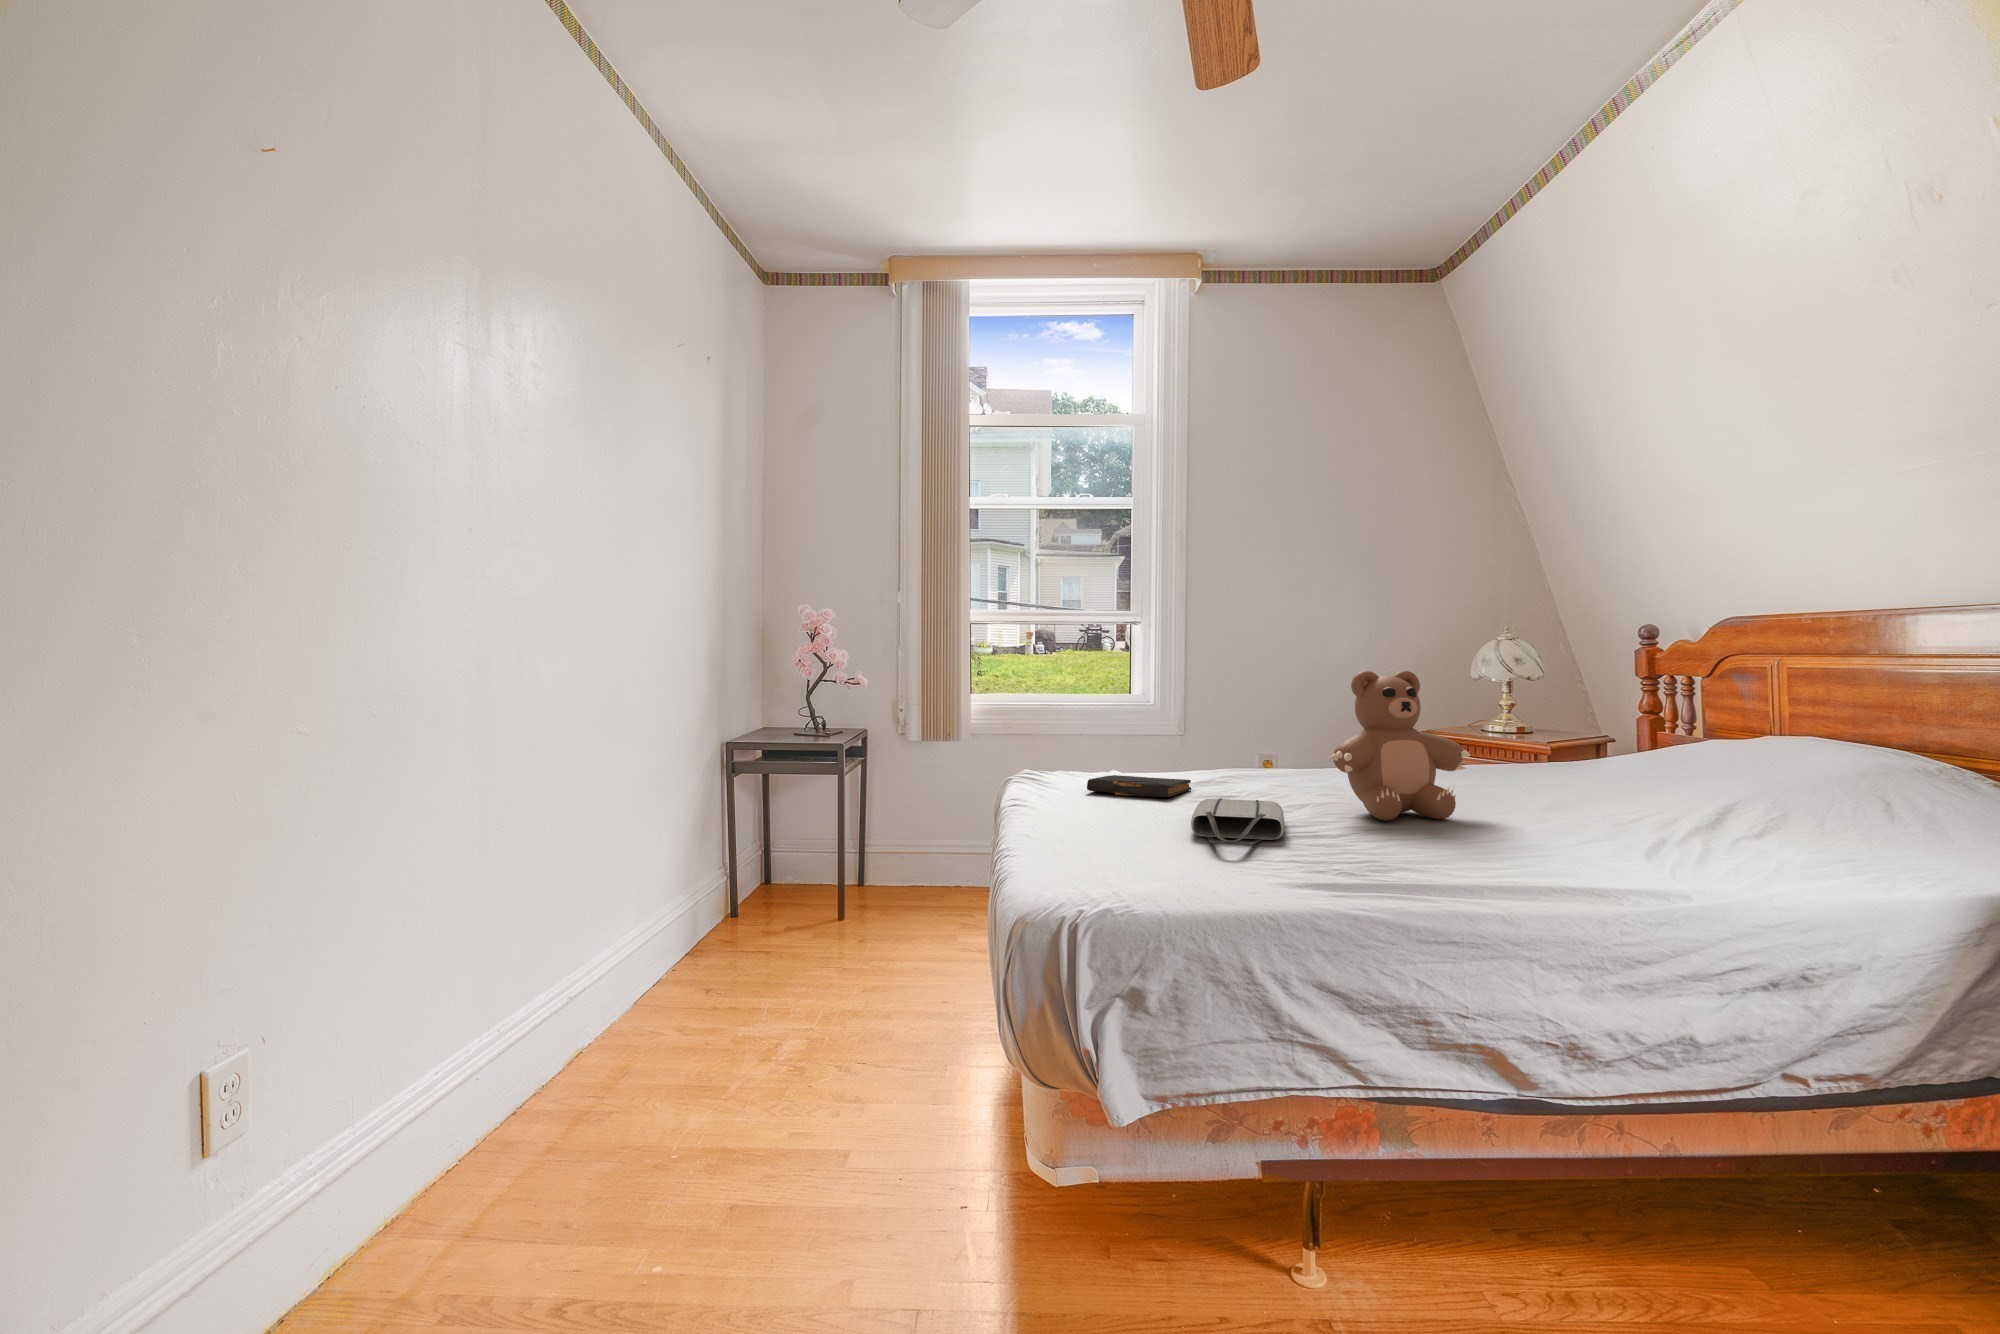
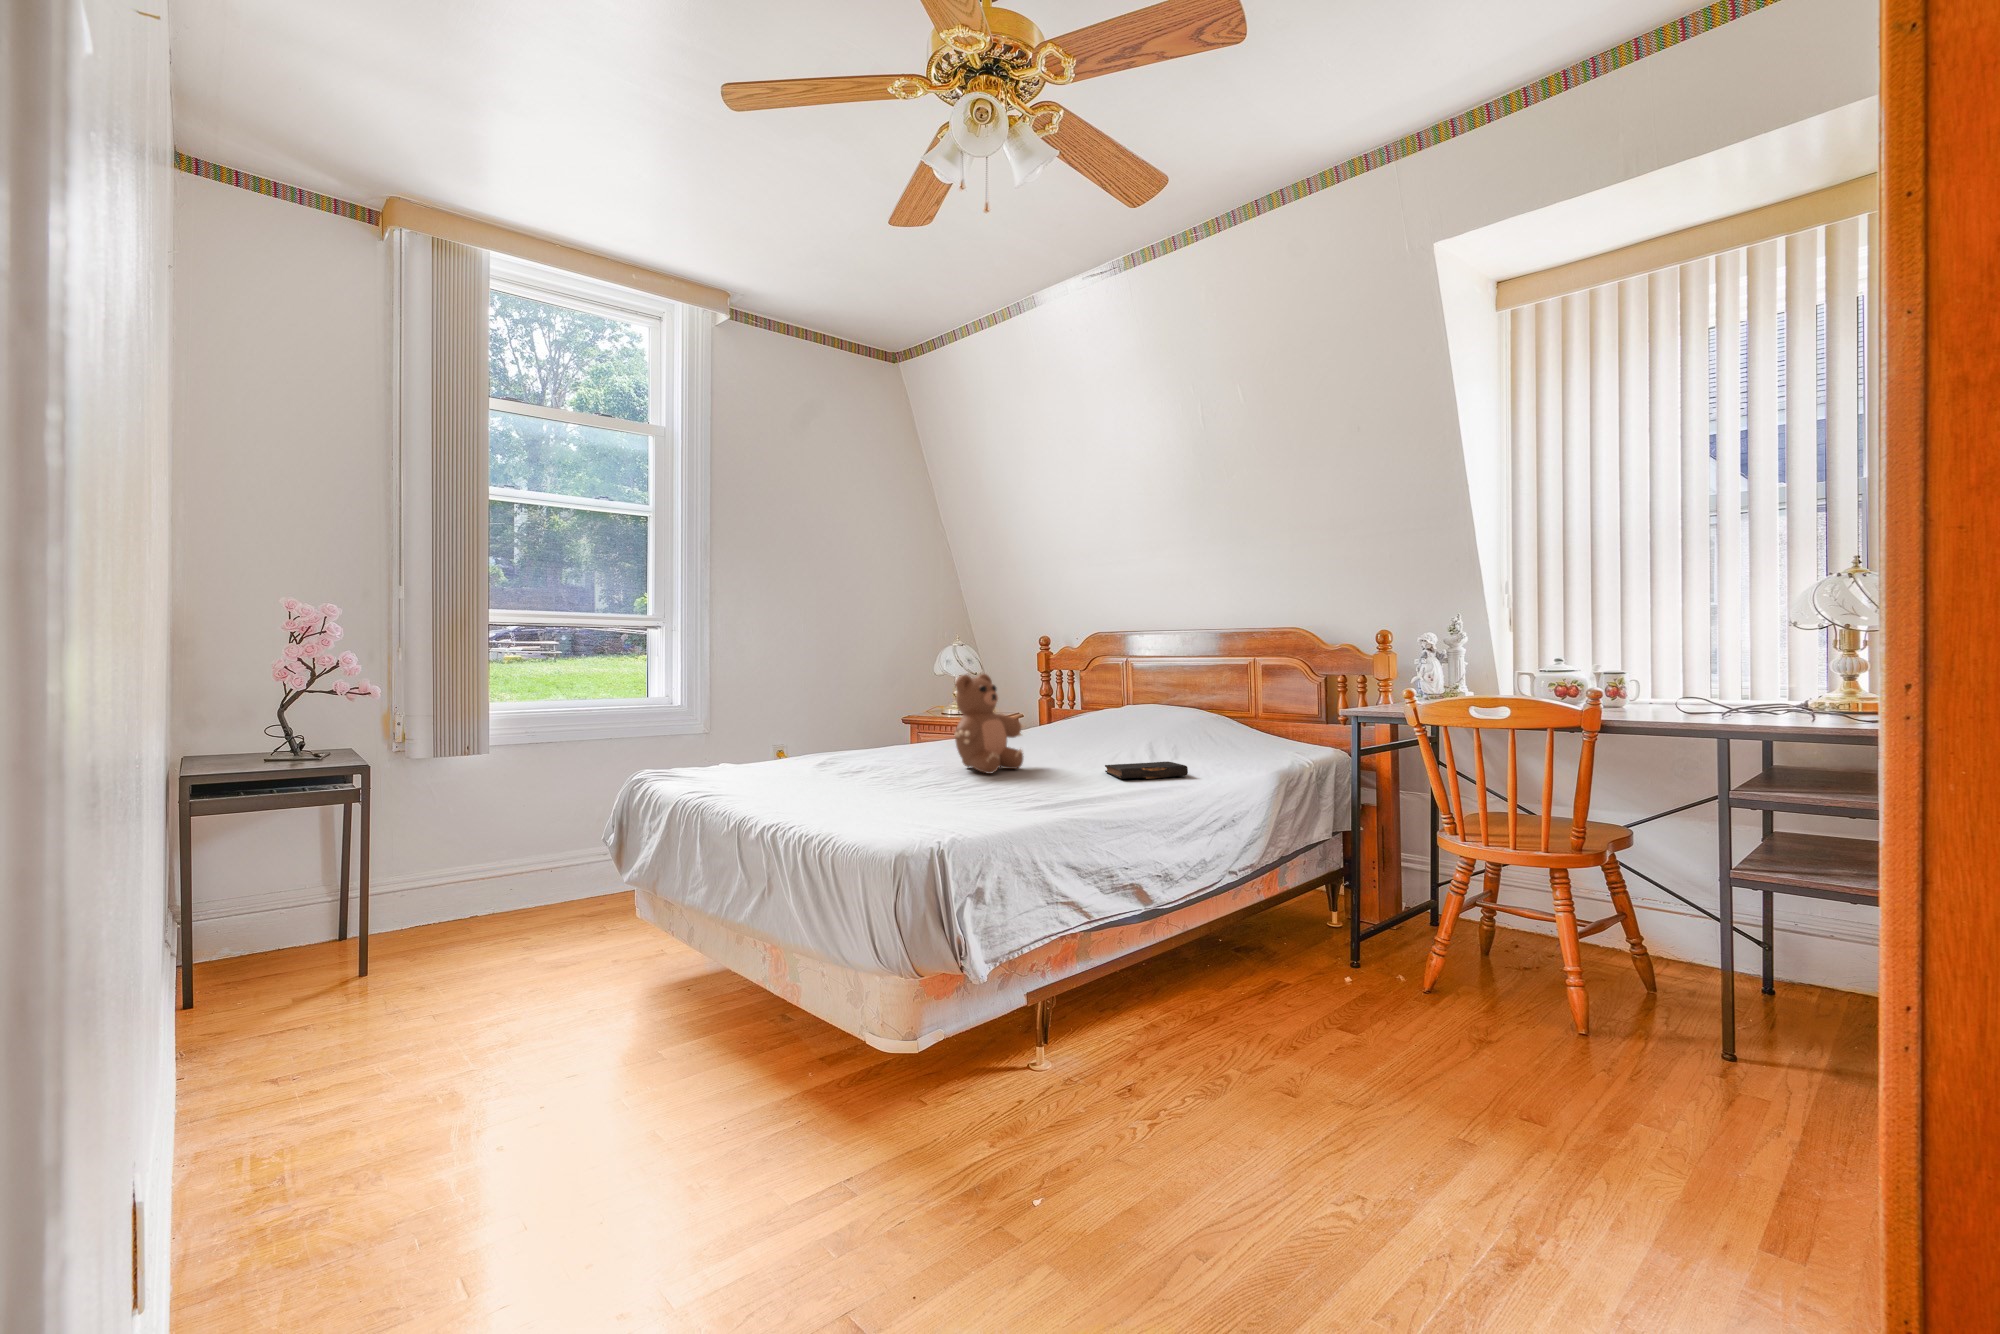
book: present [1087,775,1191,797] -> present [1105,762,1188,779]
tote bag: present [1191,798,1284,845] -> none [878,769,960,799]

